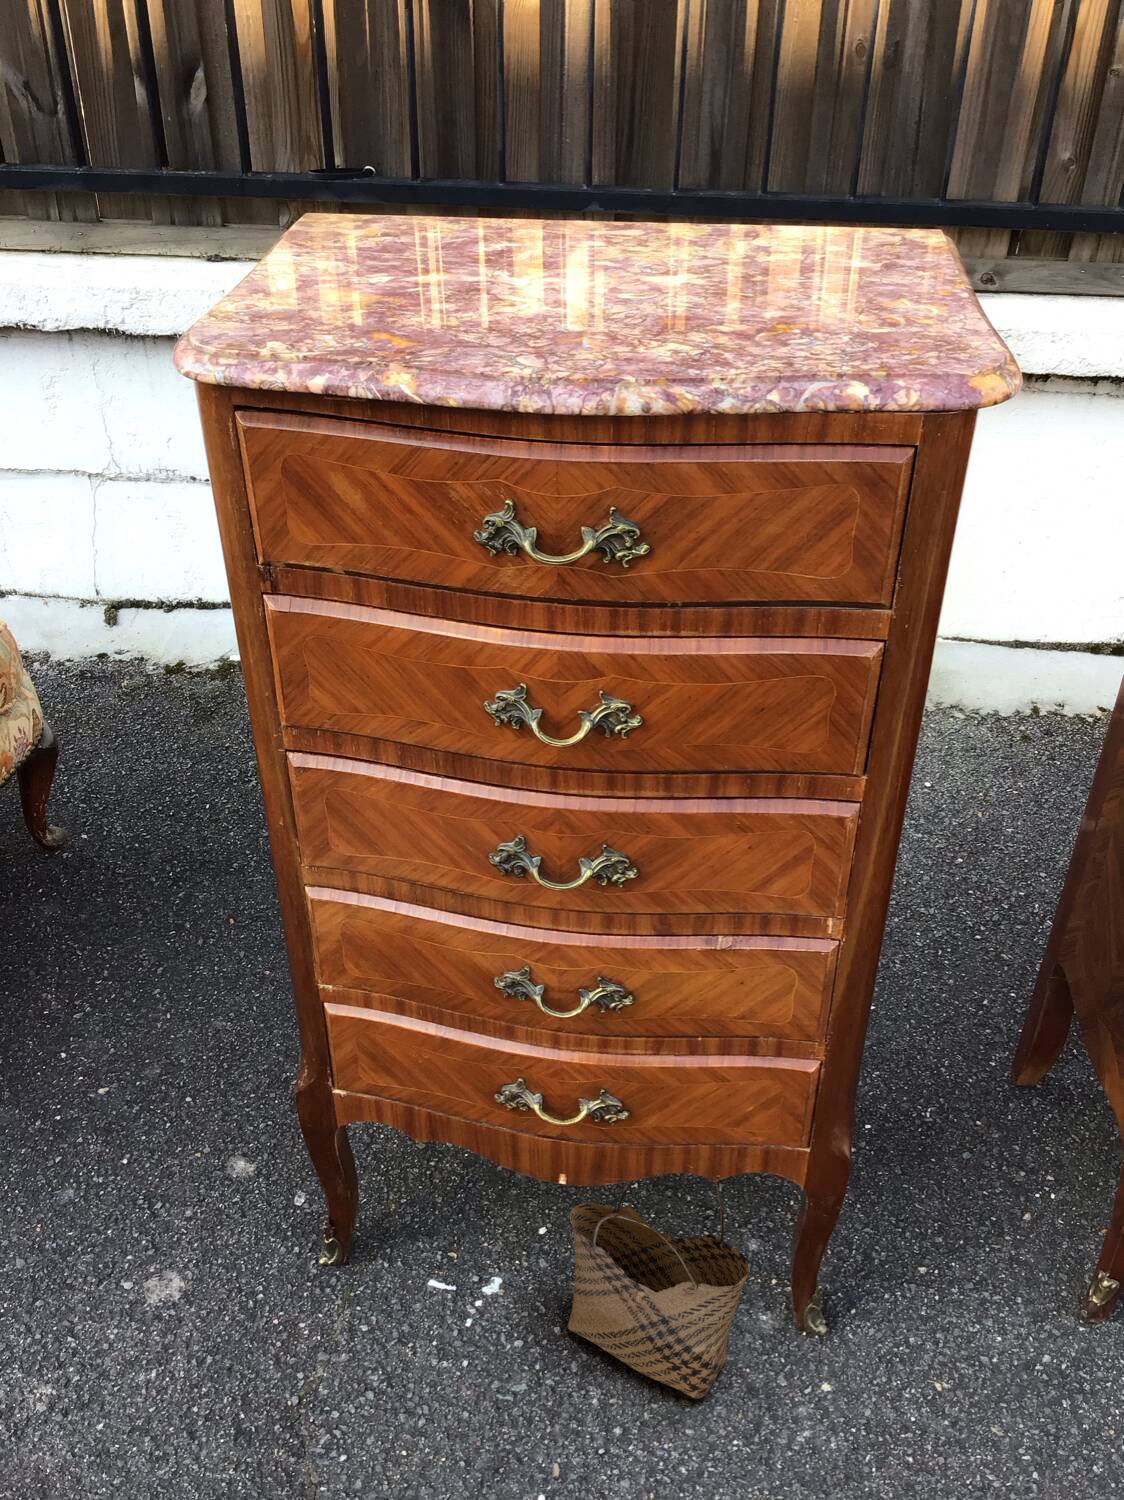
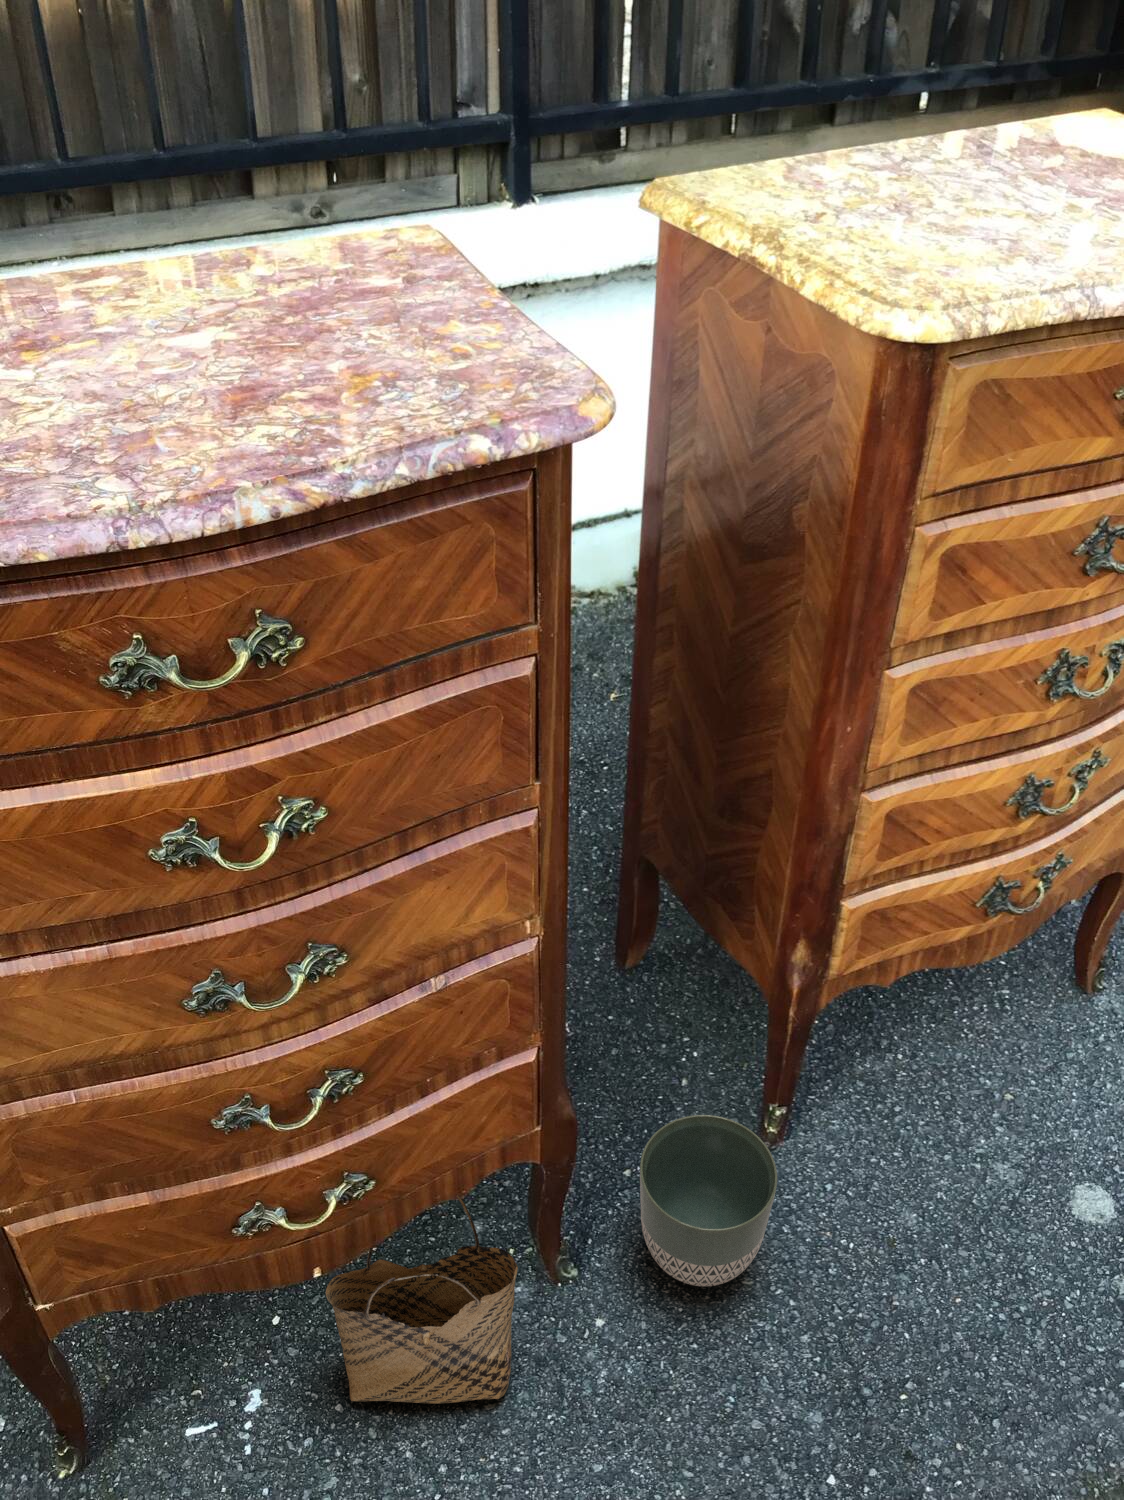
planter: none [900,1224,1062,1416] -> present [640,1115,777,1287]

